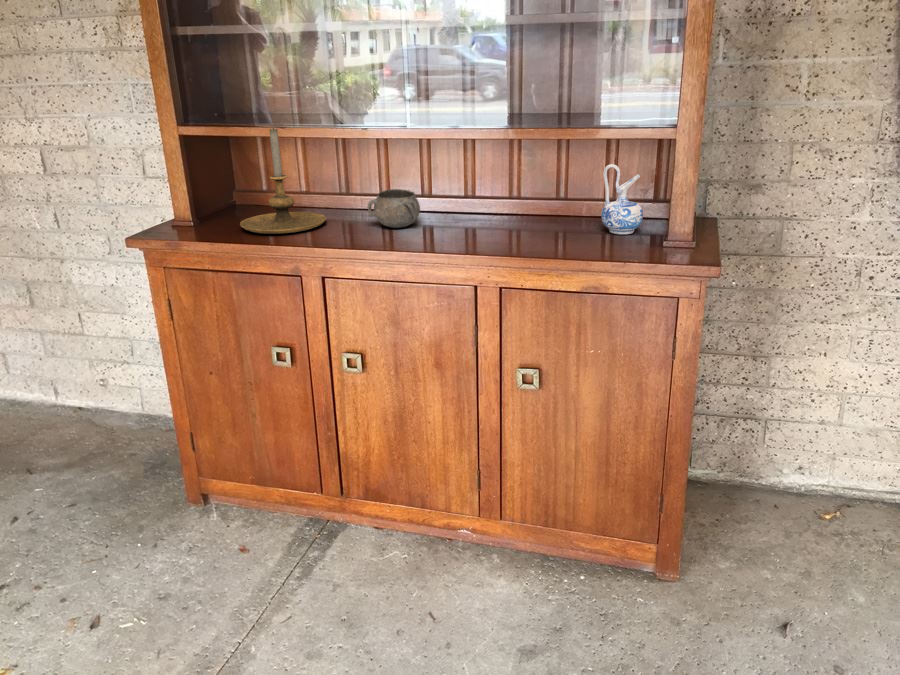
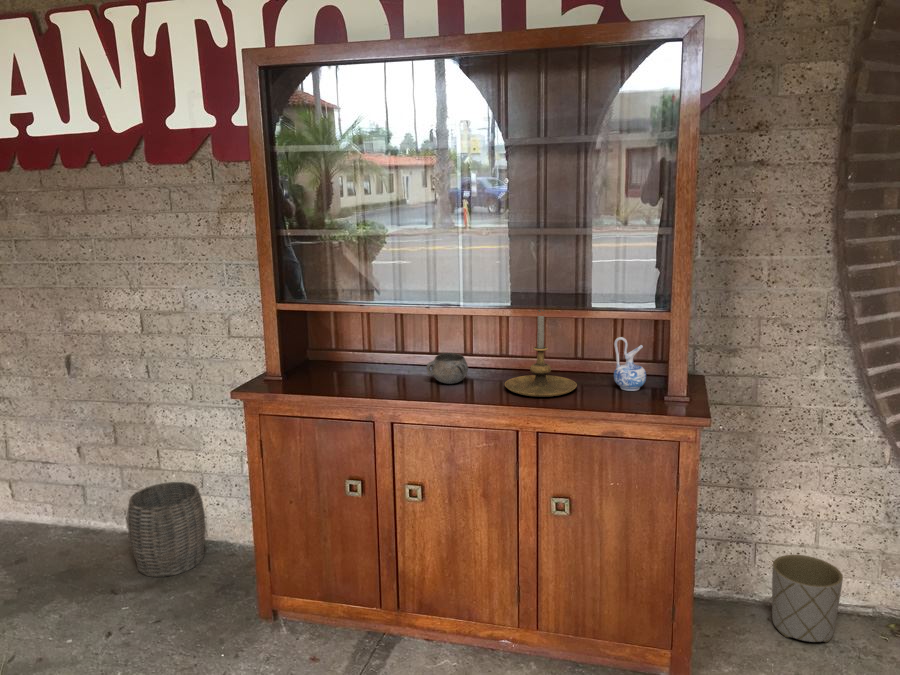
candle holder: present [240,128,326,234] -> present [505,309,577,397]
woven basket: none [42,350,139,455] -> present [128,482,206,577]
planter: none [780,434,869,533] -> present [772,555,843,642]

